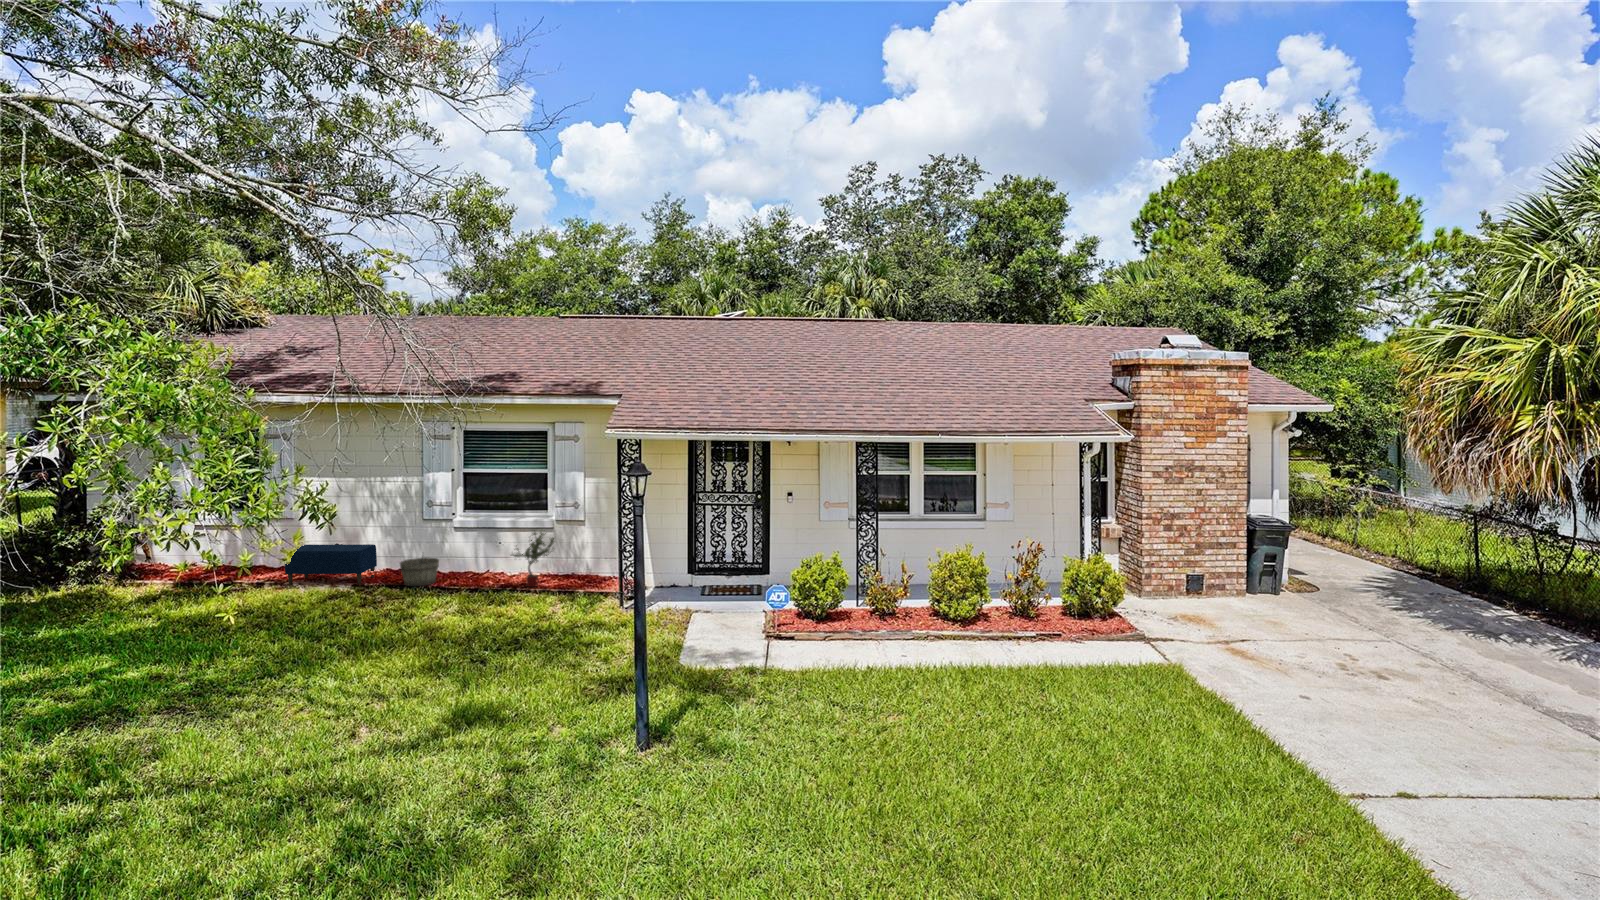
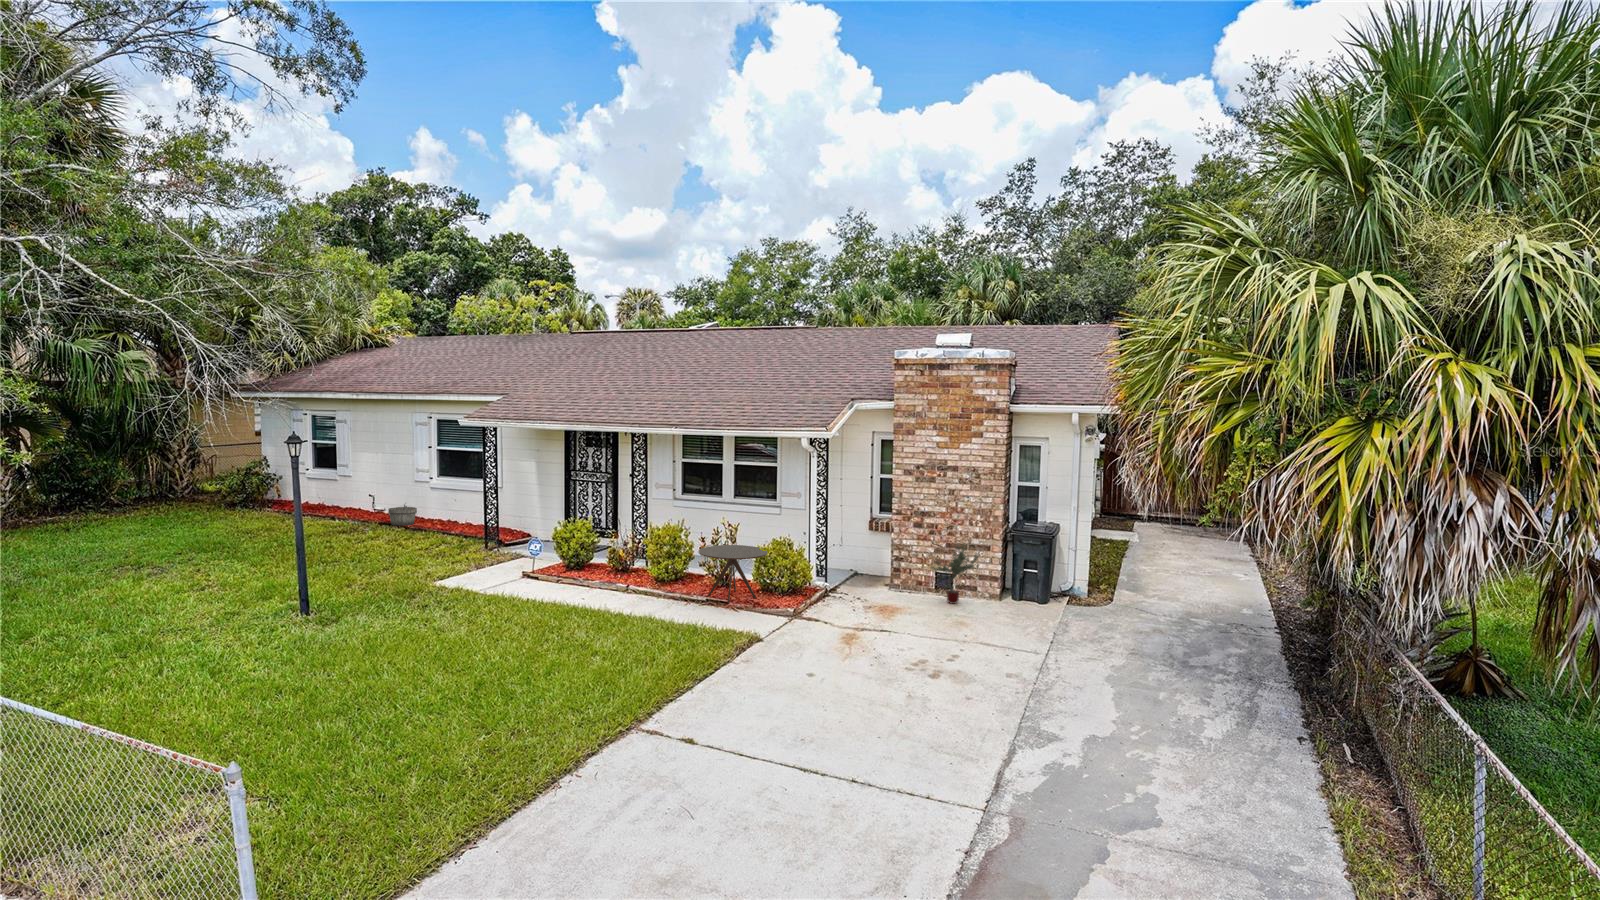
potted tree: present [511,530,554,587] -> present [931,546,978,604]
bench: present [285,544,377,584] -> none [333,493,390,521]
round table: none [1011,568,1092,636] -> present [698,545,767,603]

